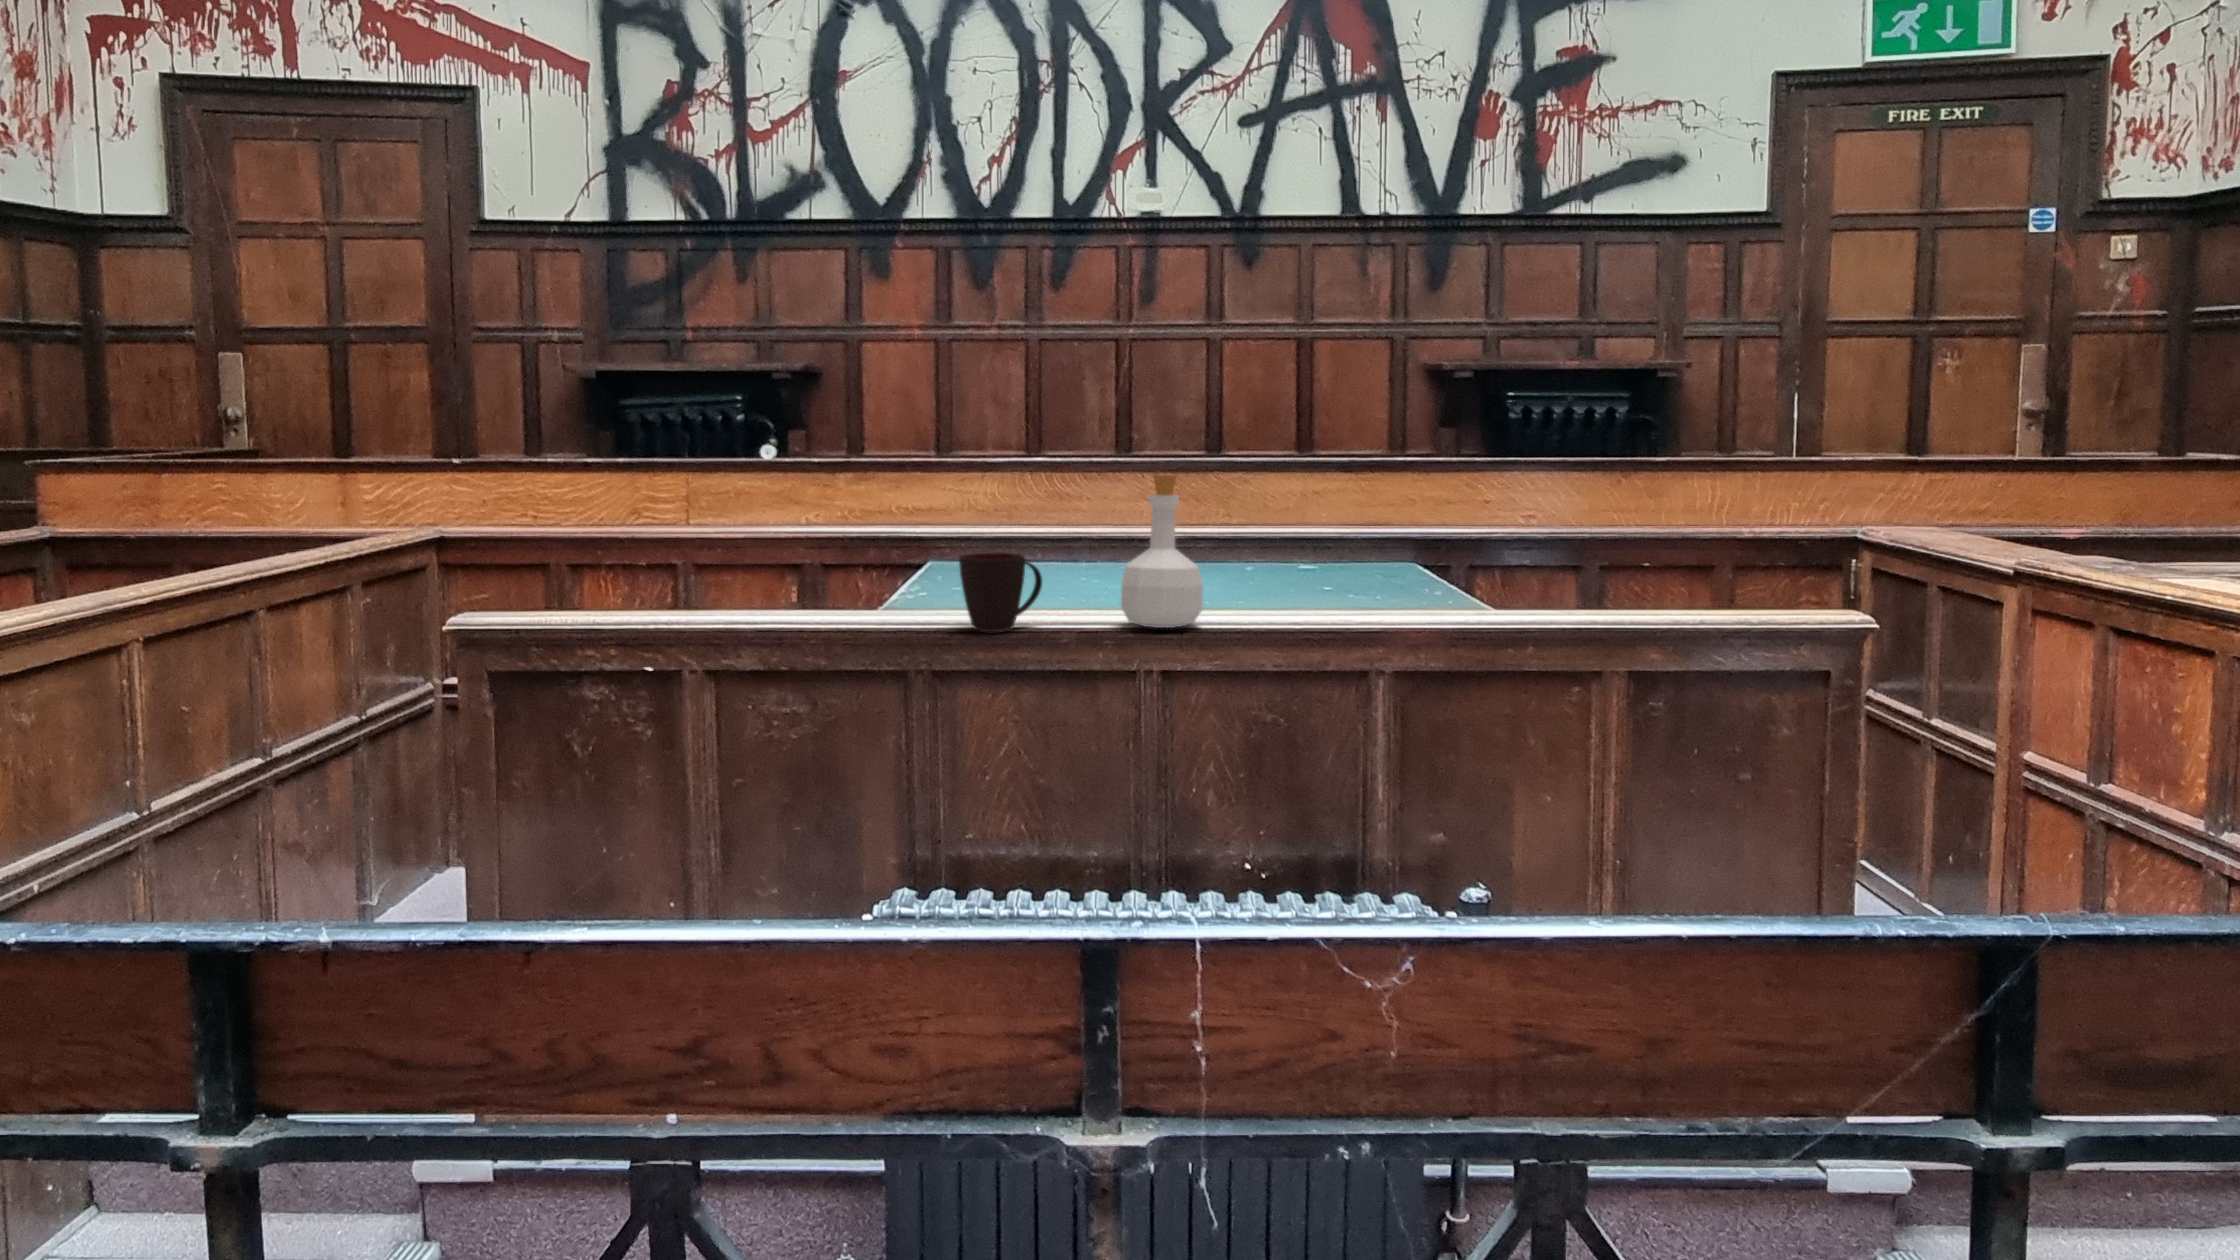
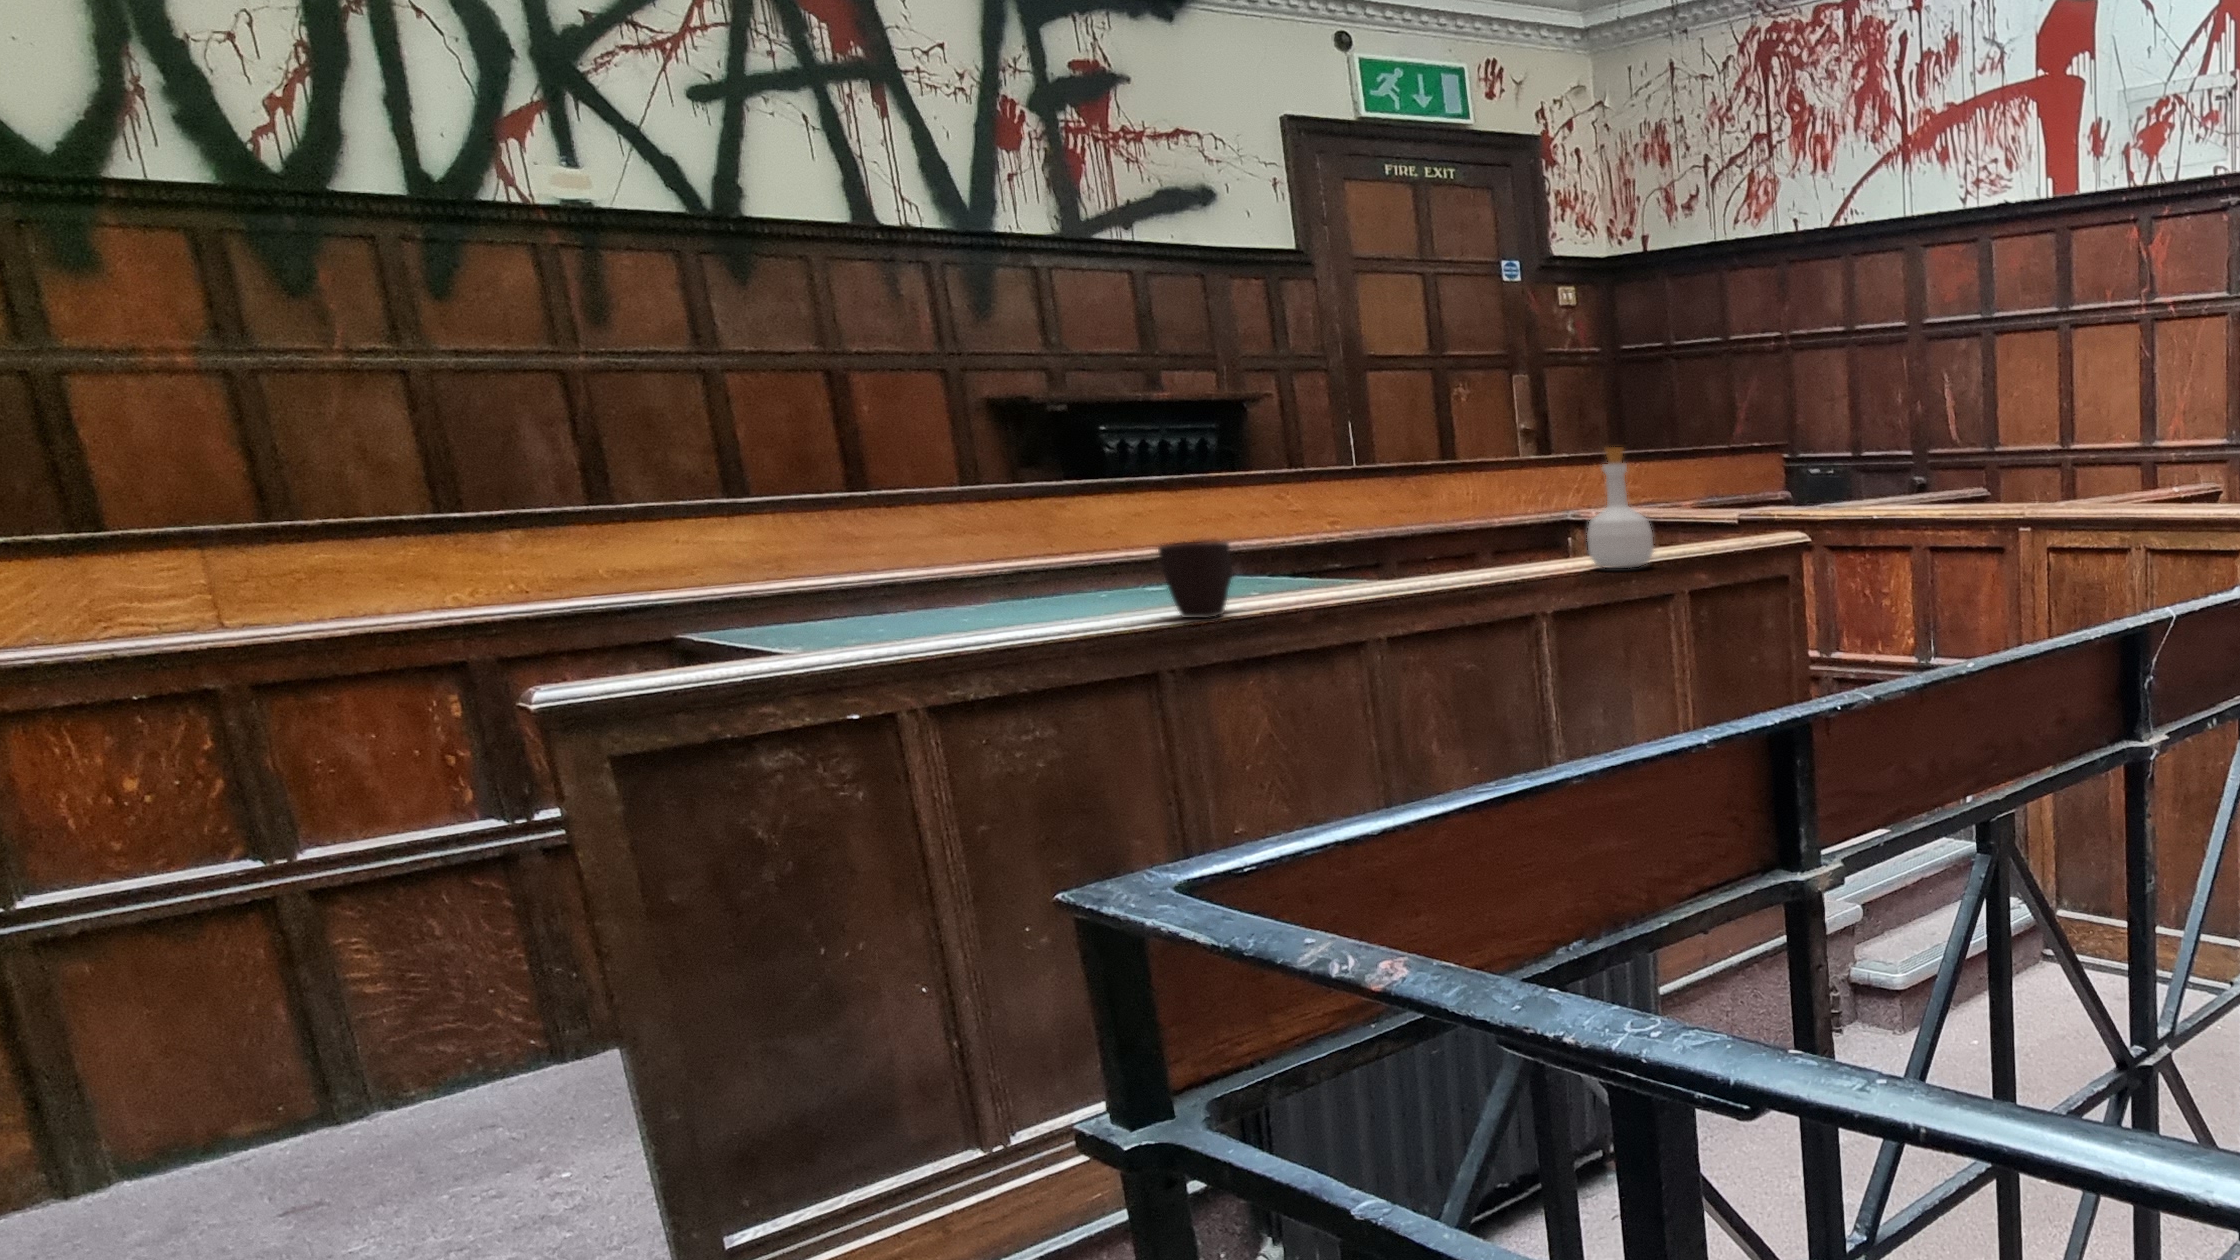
bottle: present [1121,474,1203,628] -> present [1587,447,1653,568]

